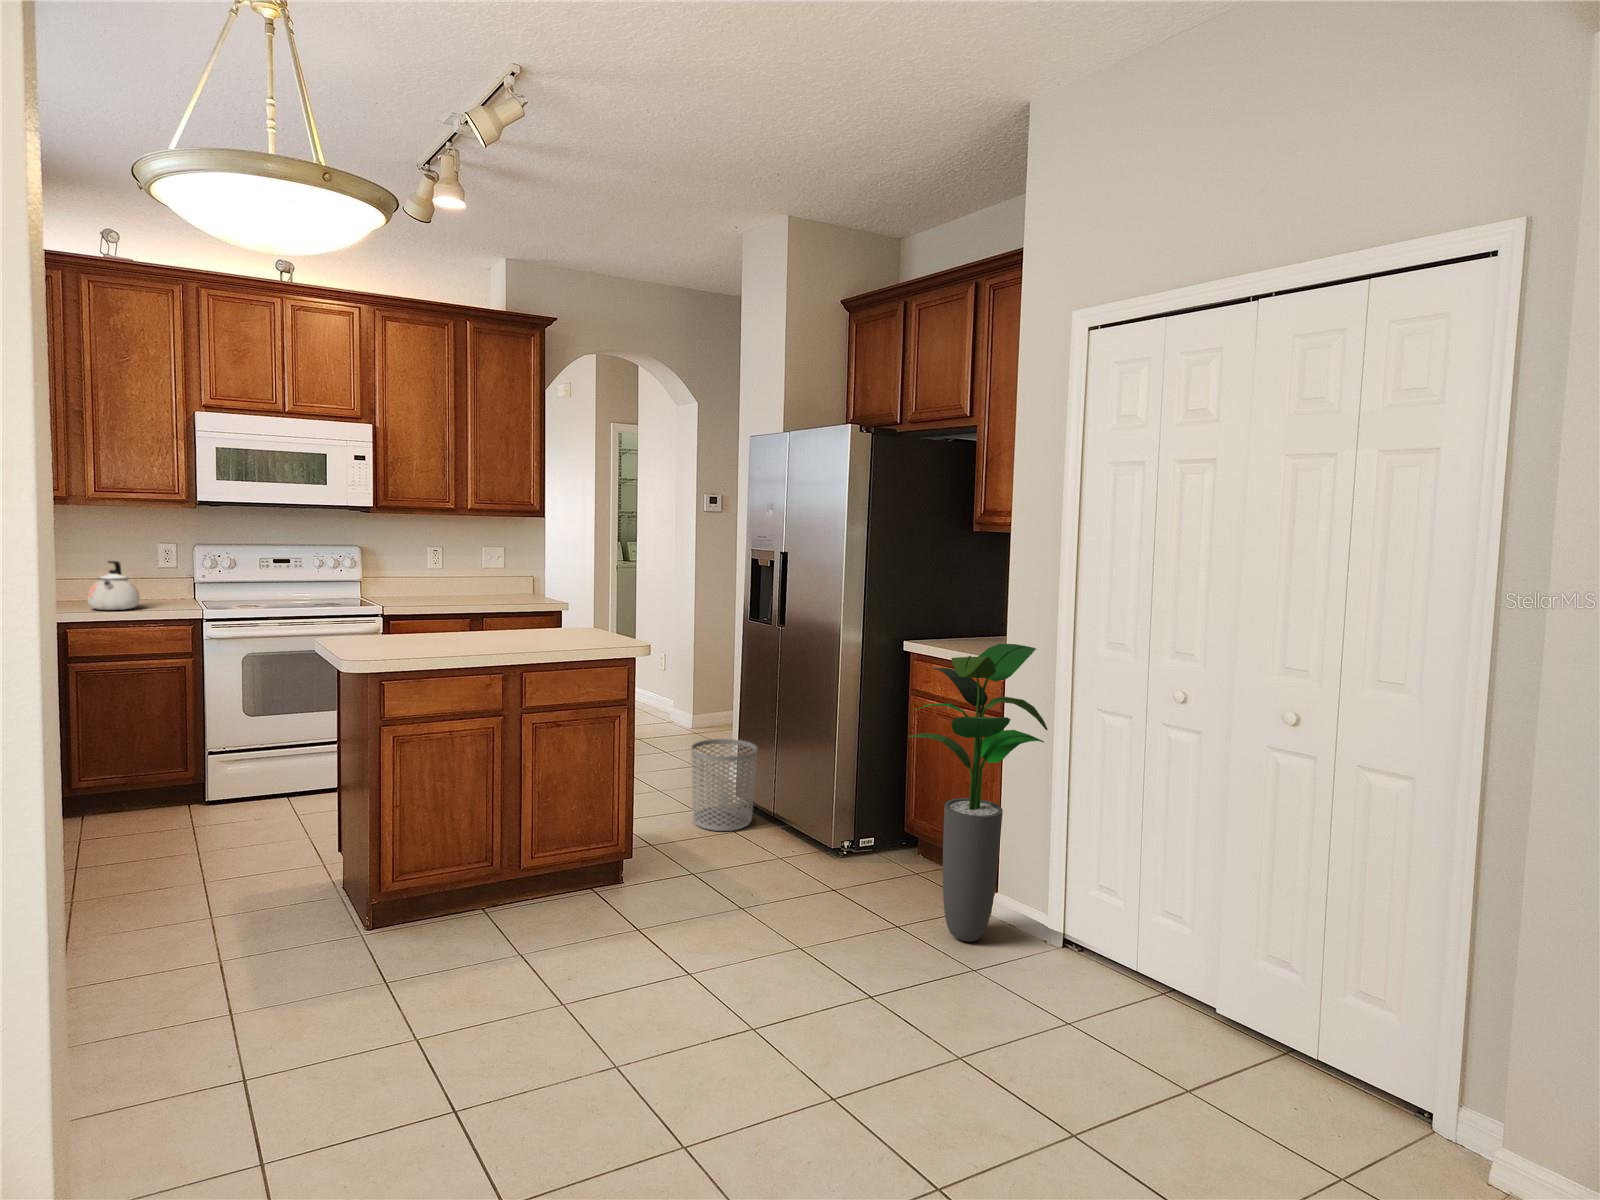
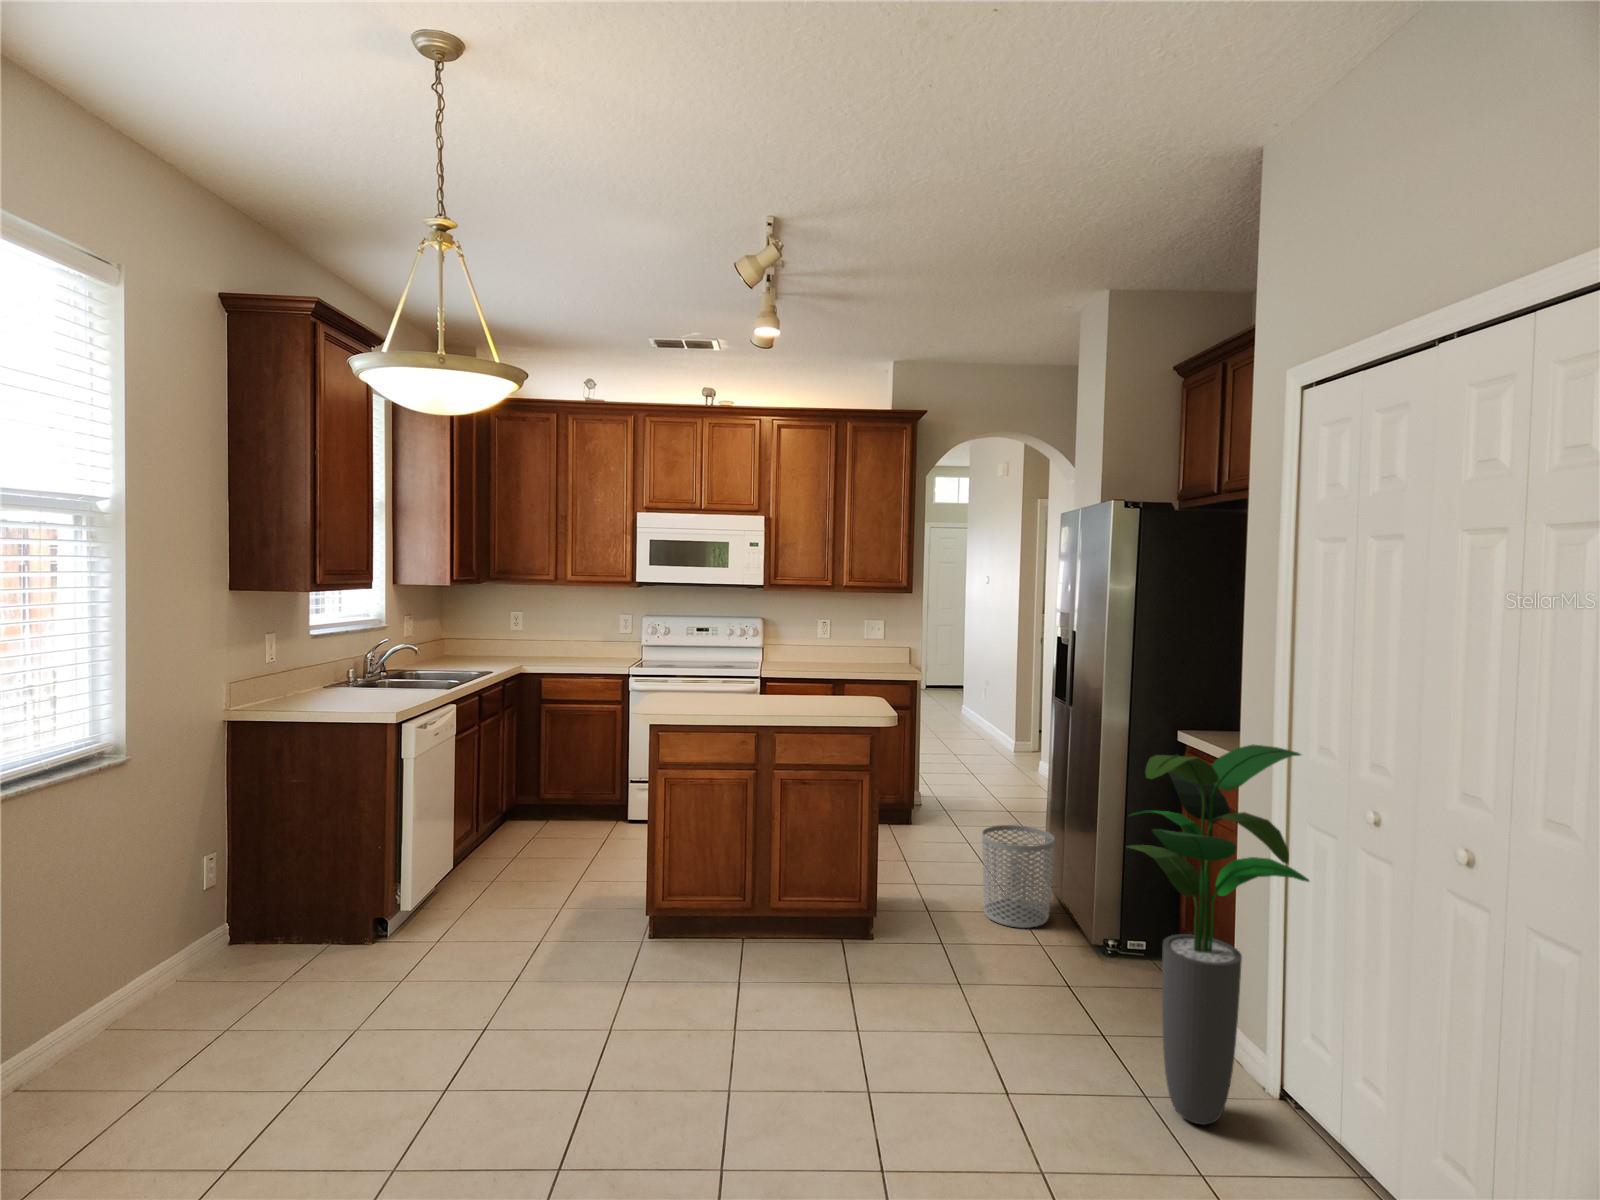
kettle: present [87,561,140,610] -> none [568,627,600,664]

